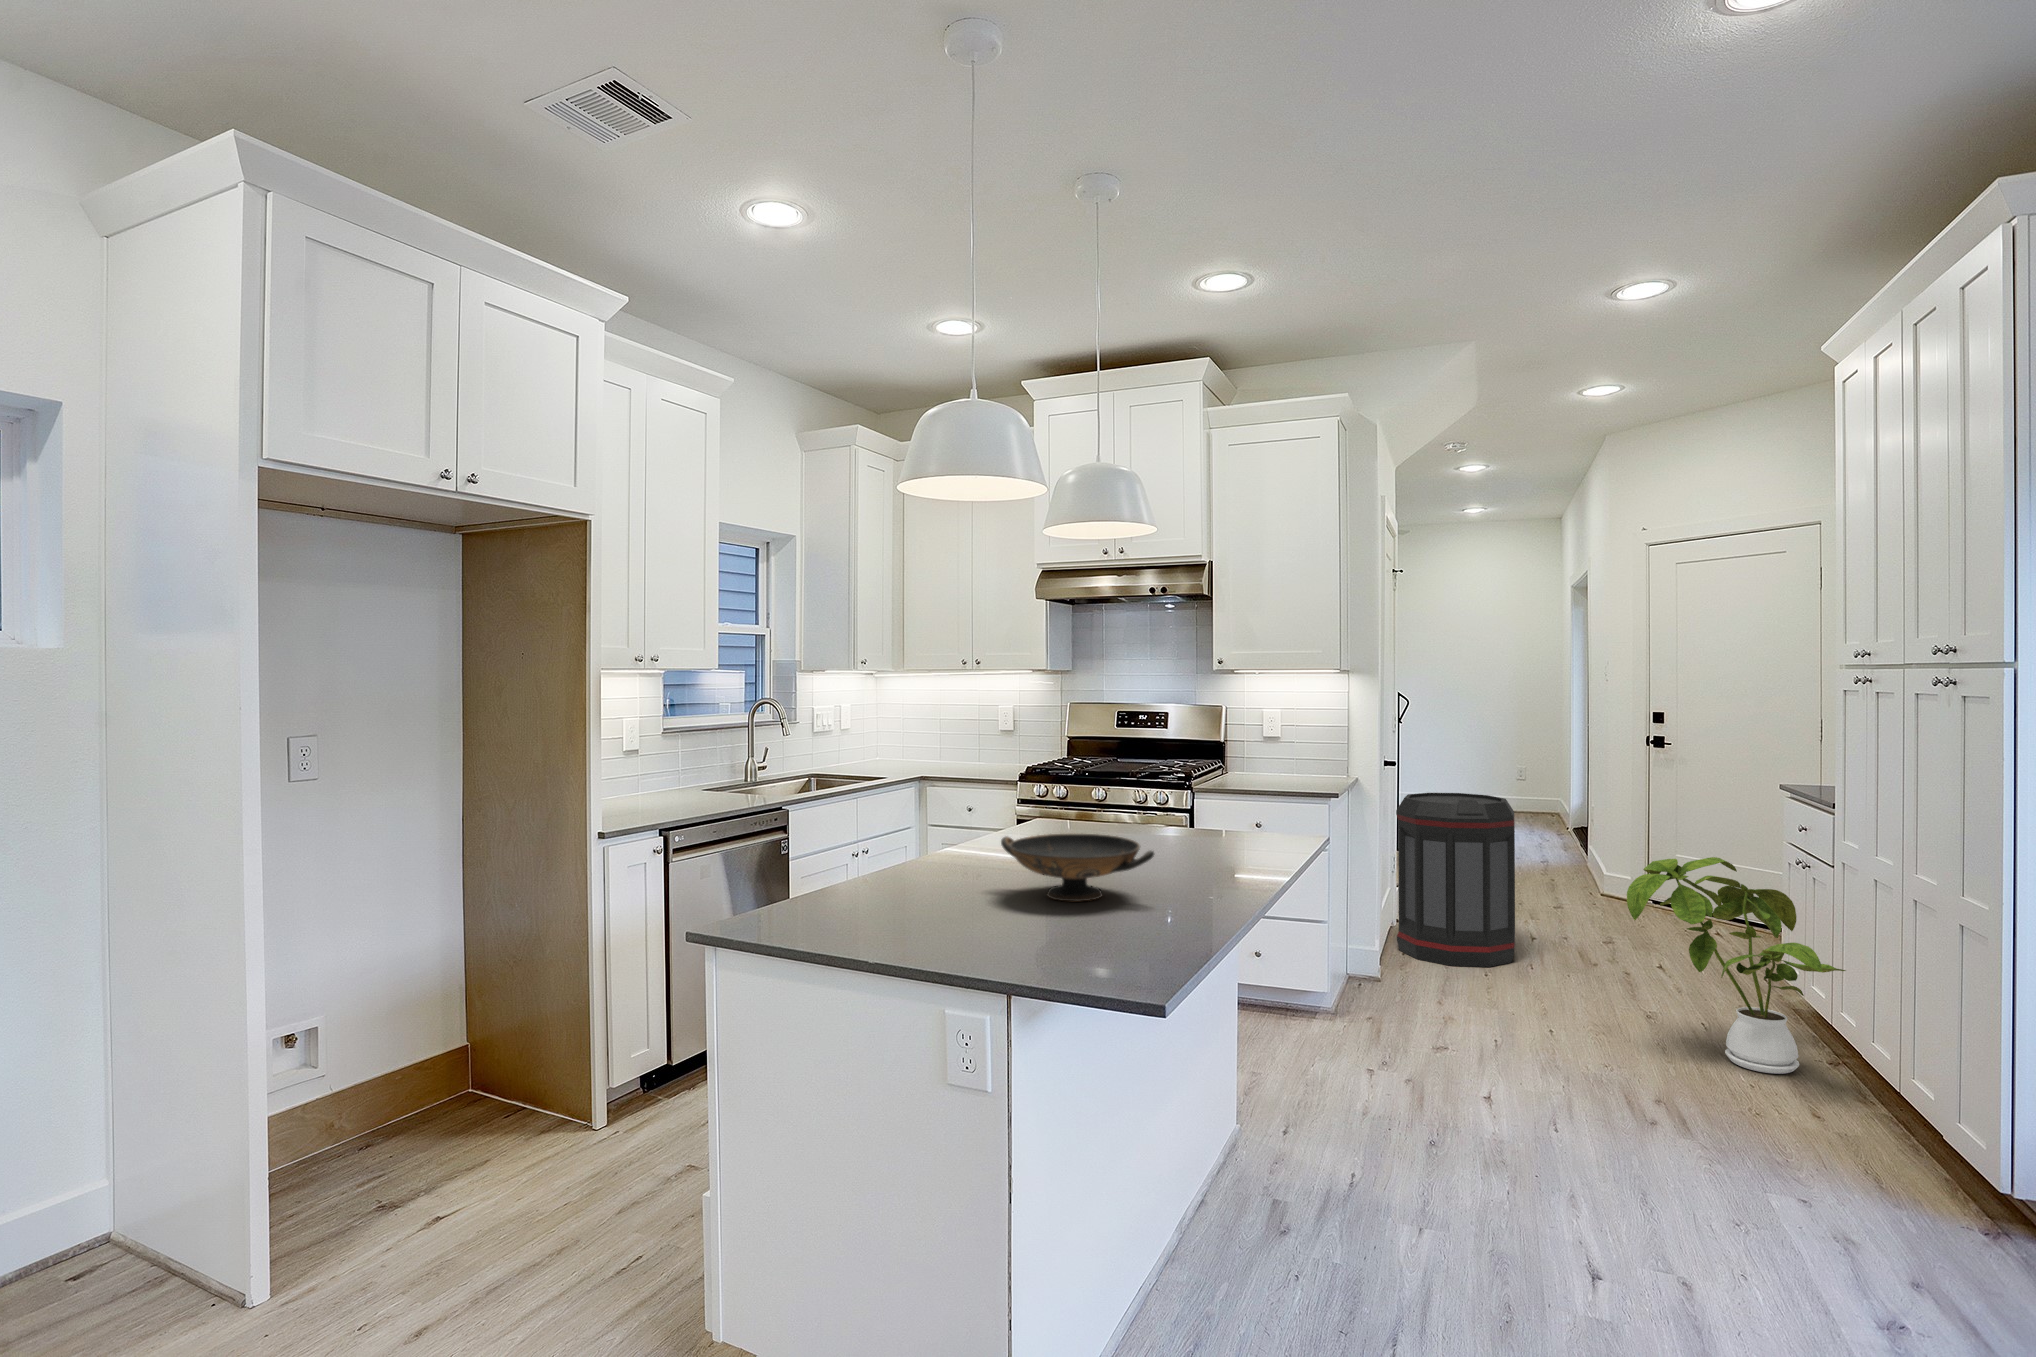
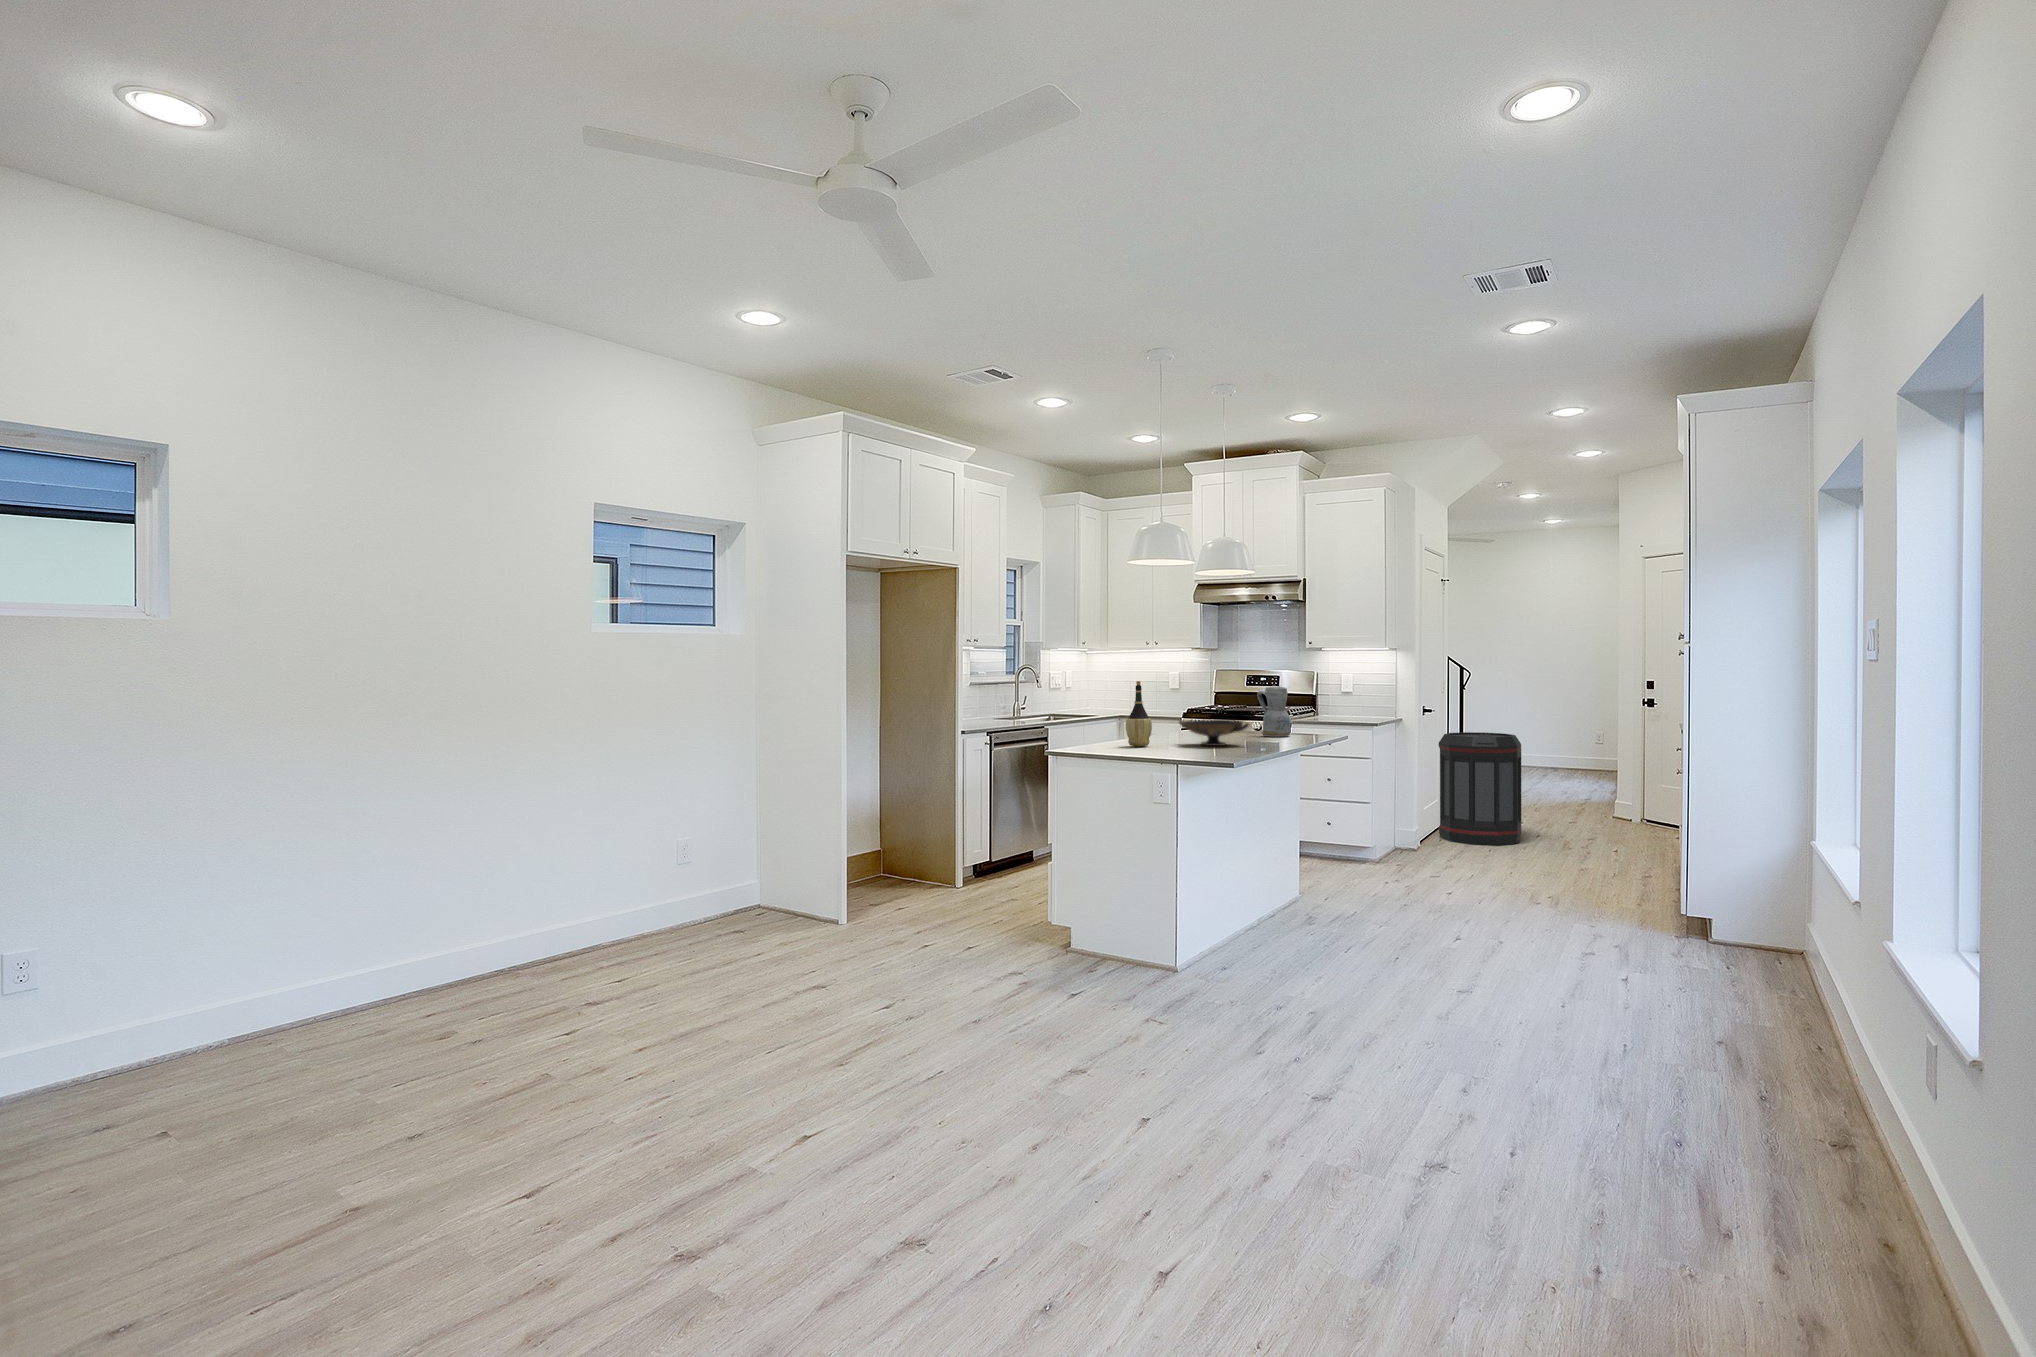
ceramic pitcher: none [1156,752,1220,852] -> present [1257,687,1291,737]
wine bottle: none [879,756,938,906] -> present [1126,681,1152,746]
house plant: present [1627,857,1846,1074] -> none [1557,759,1678,888]

